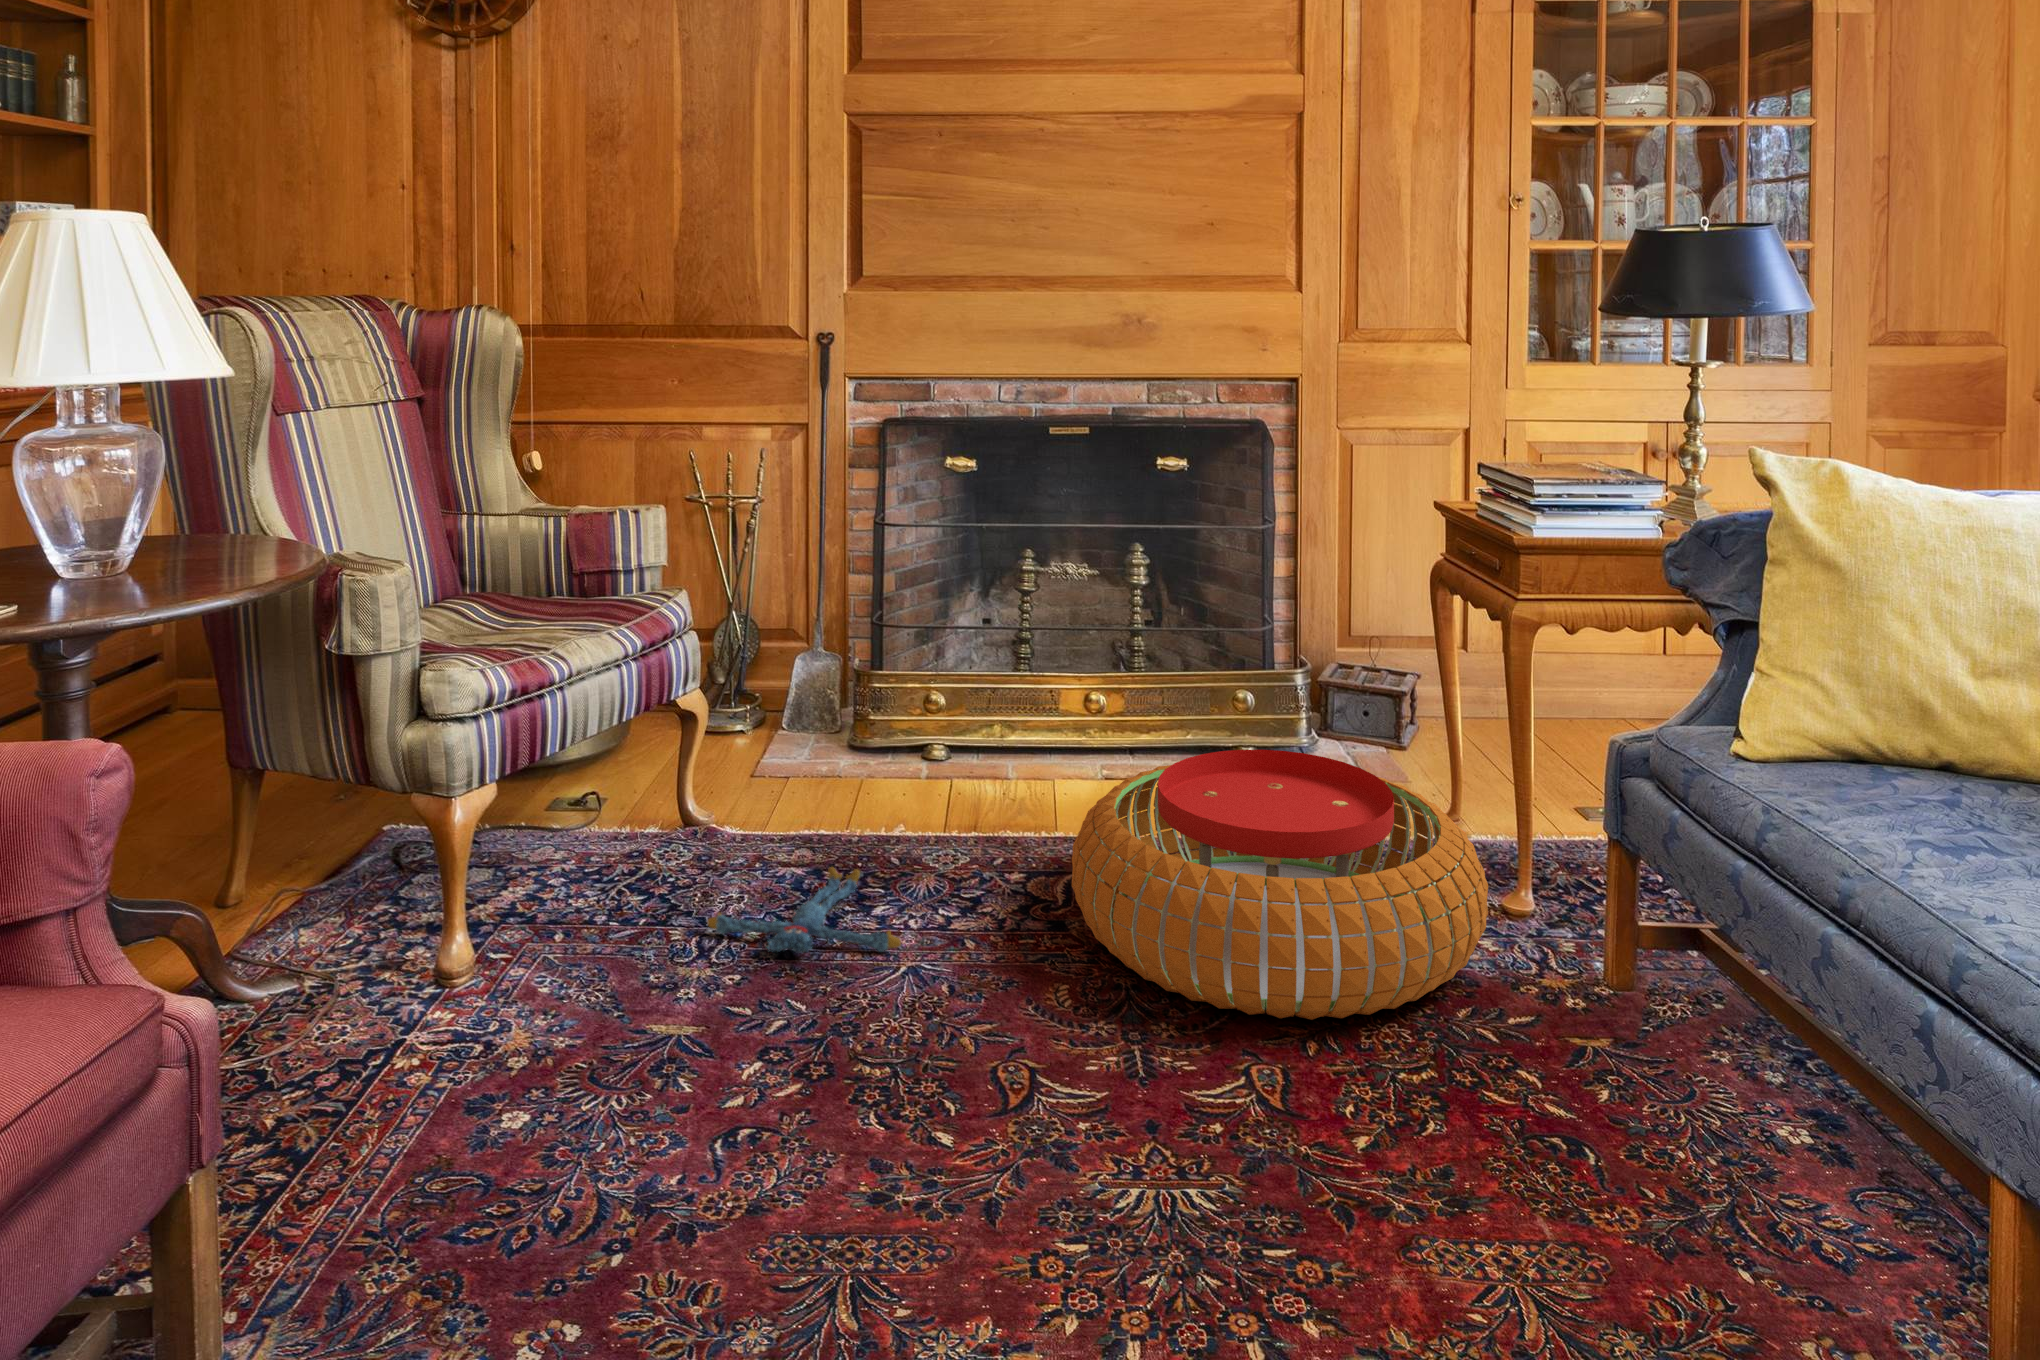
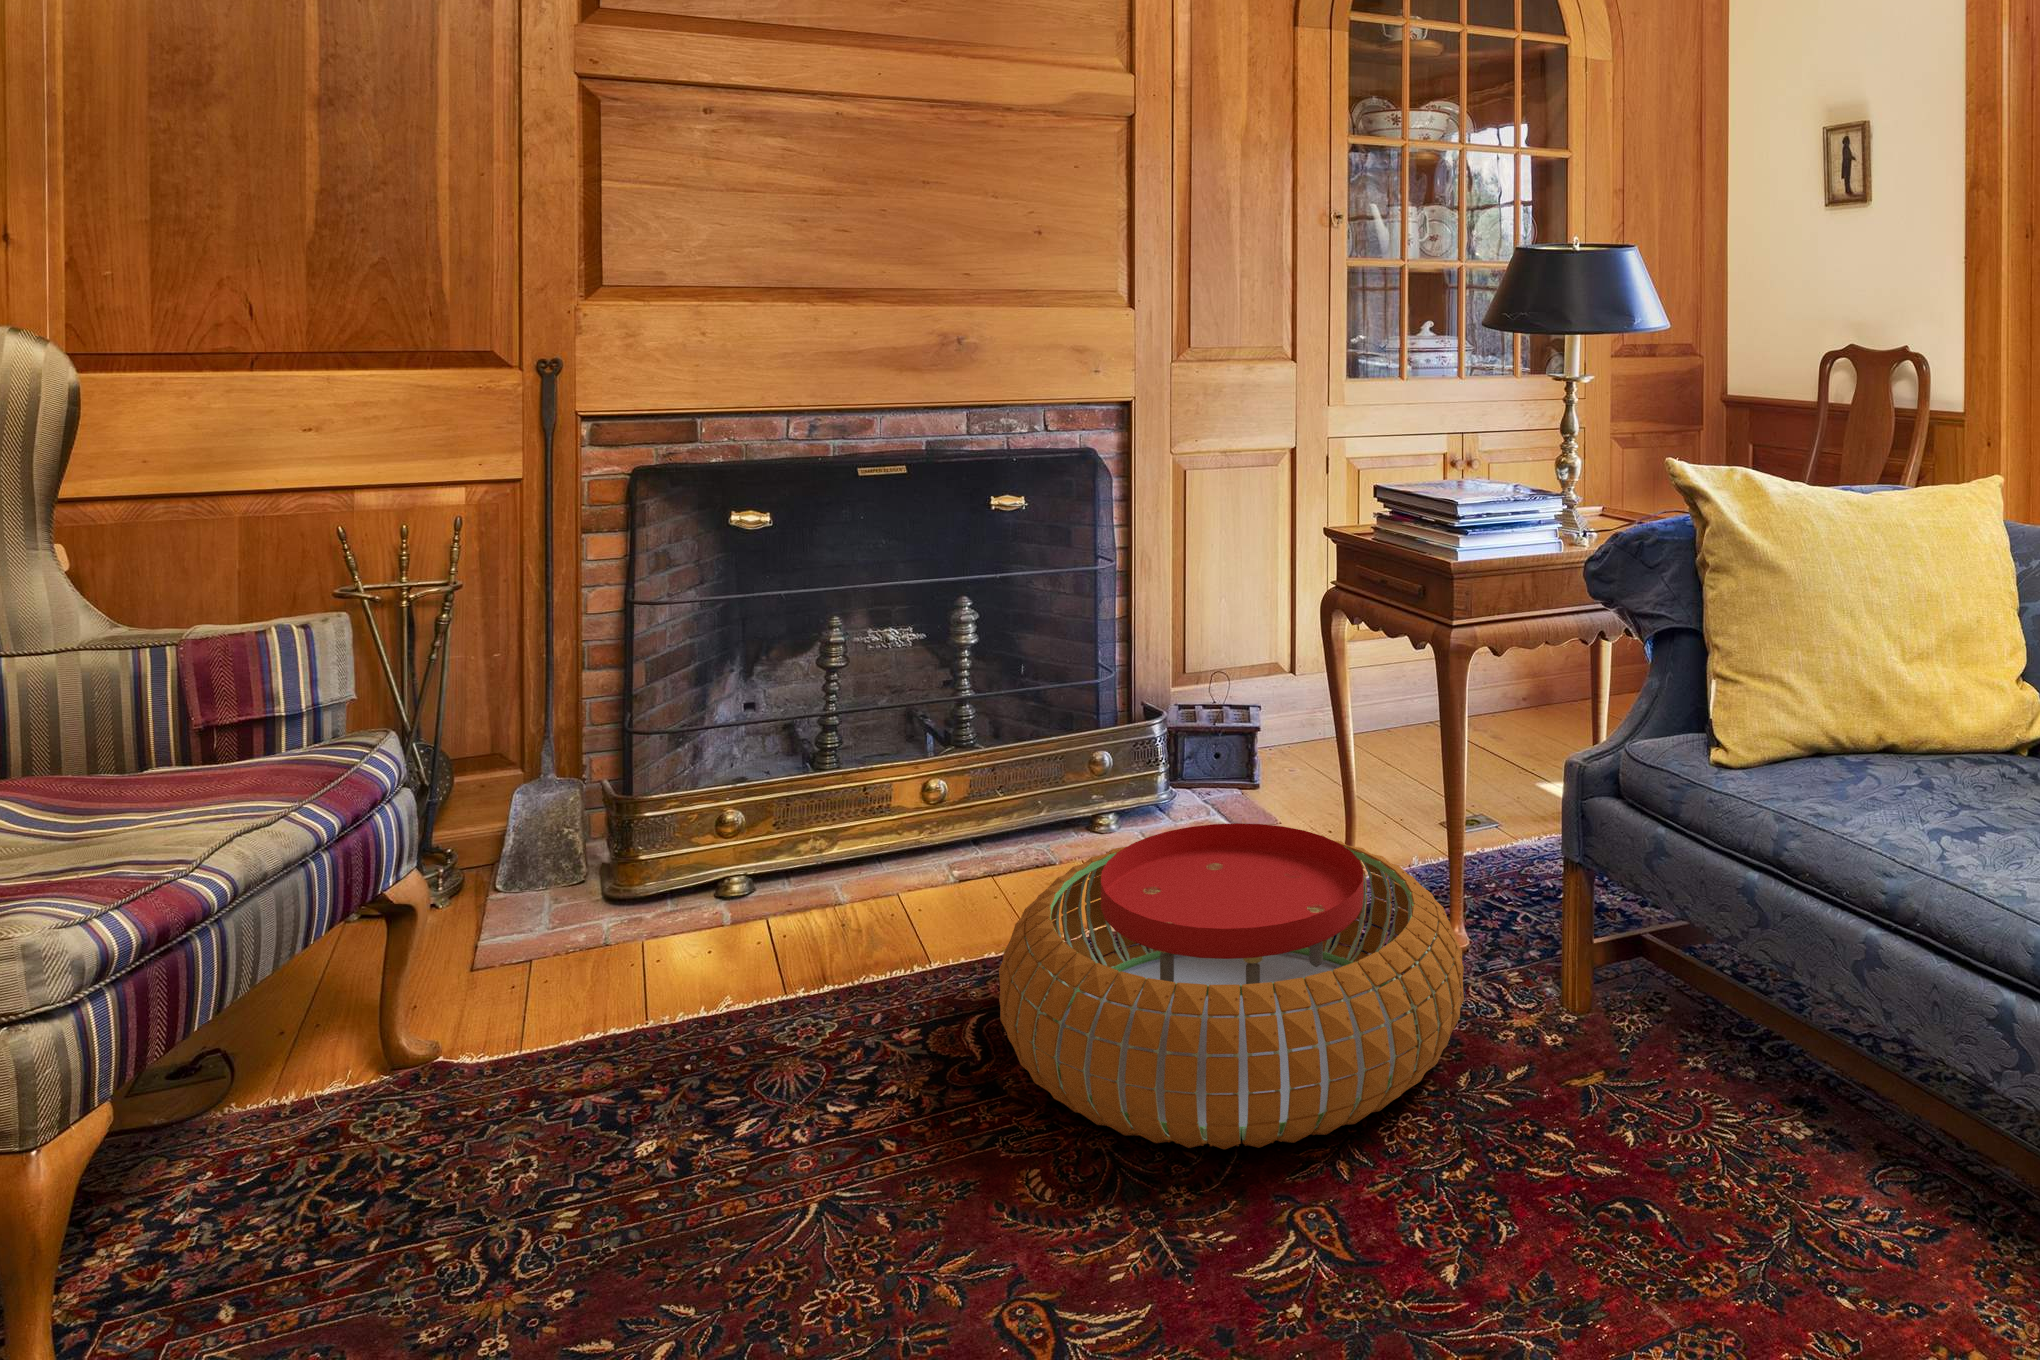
plush toy: present [707,867,901,953] -> none [493,1079,800,1237]

